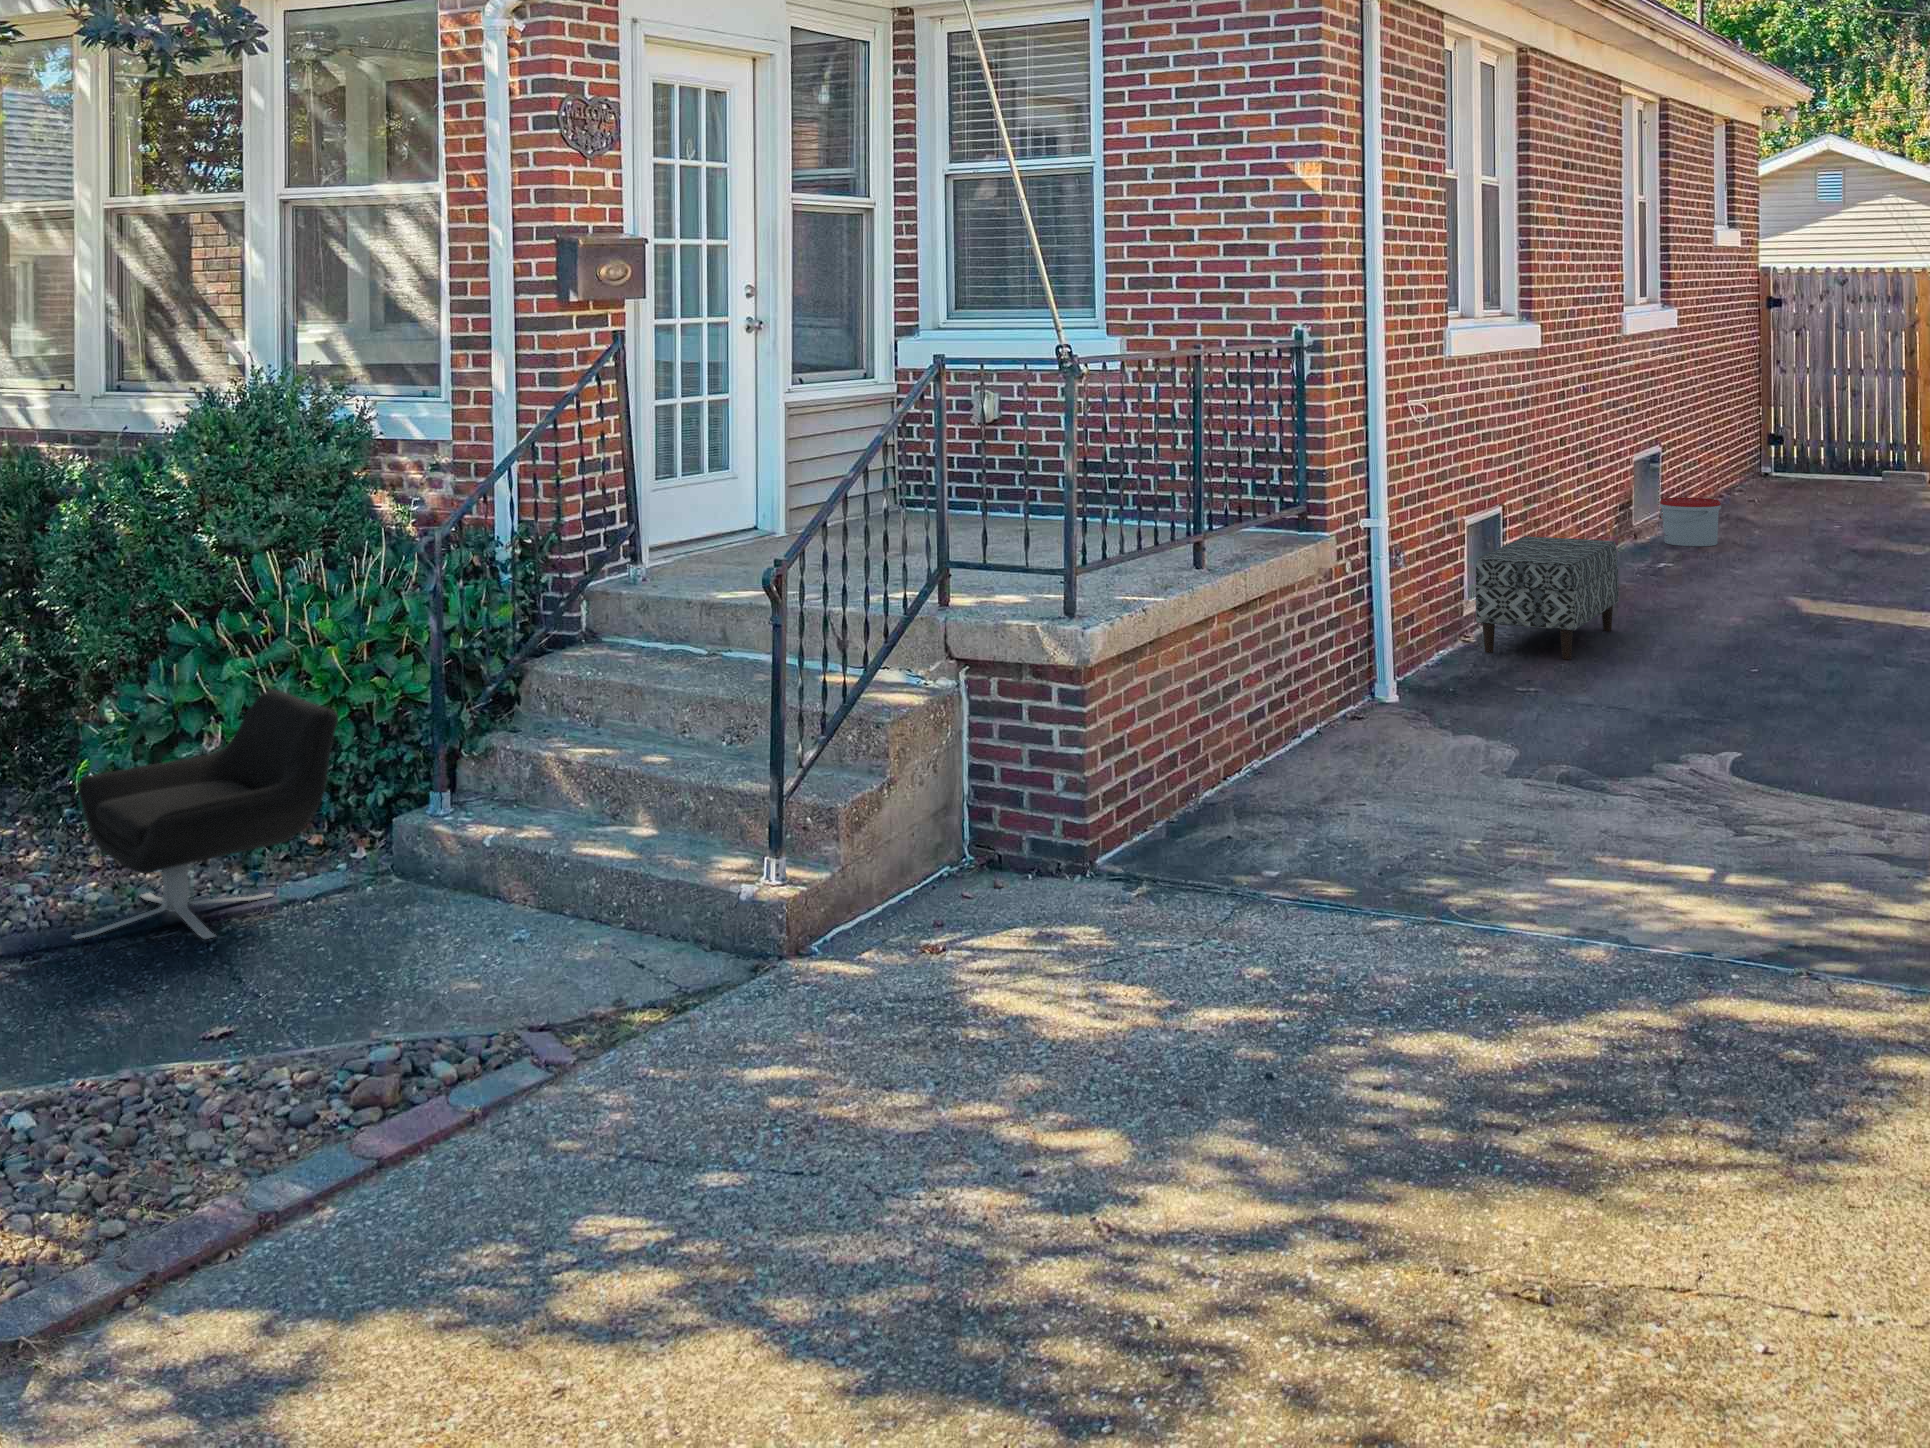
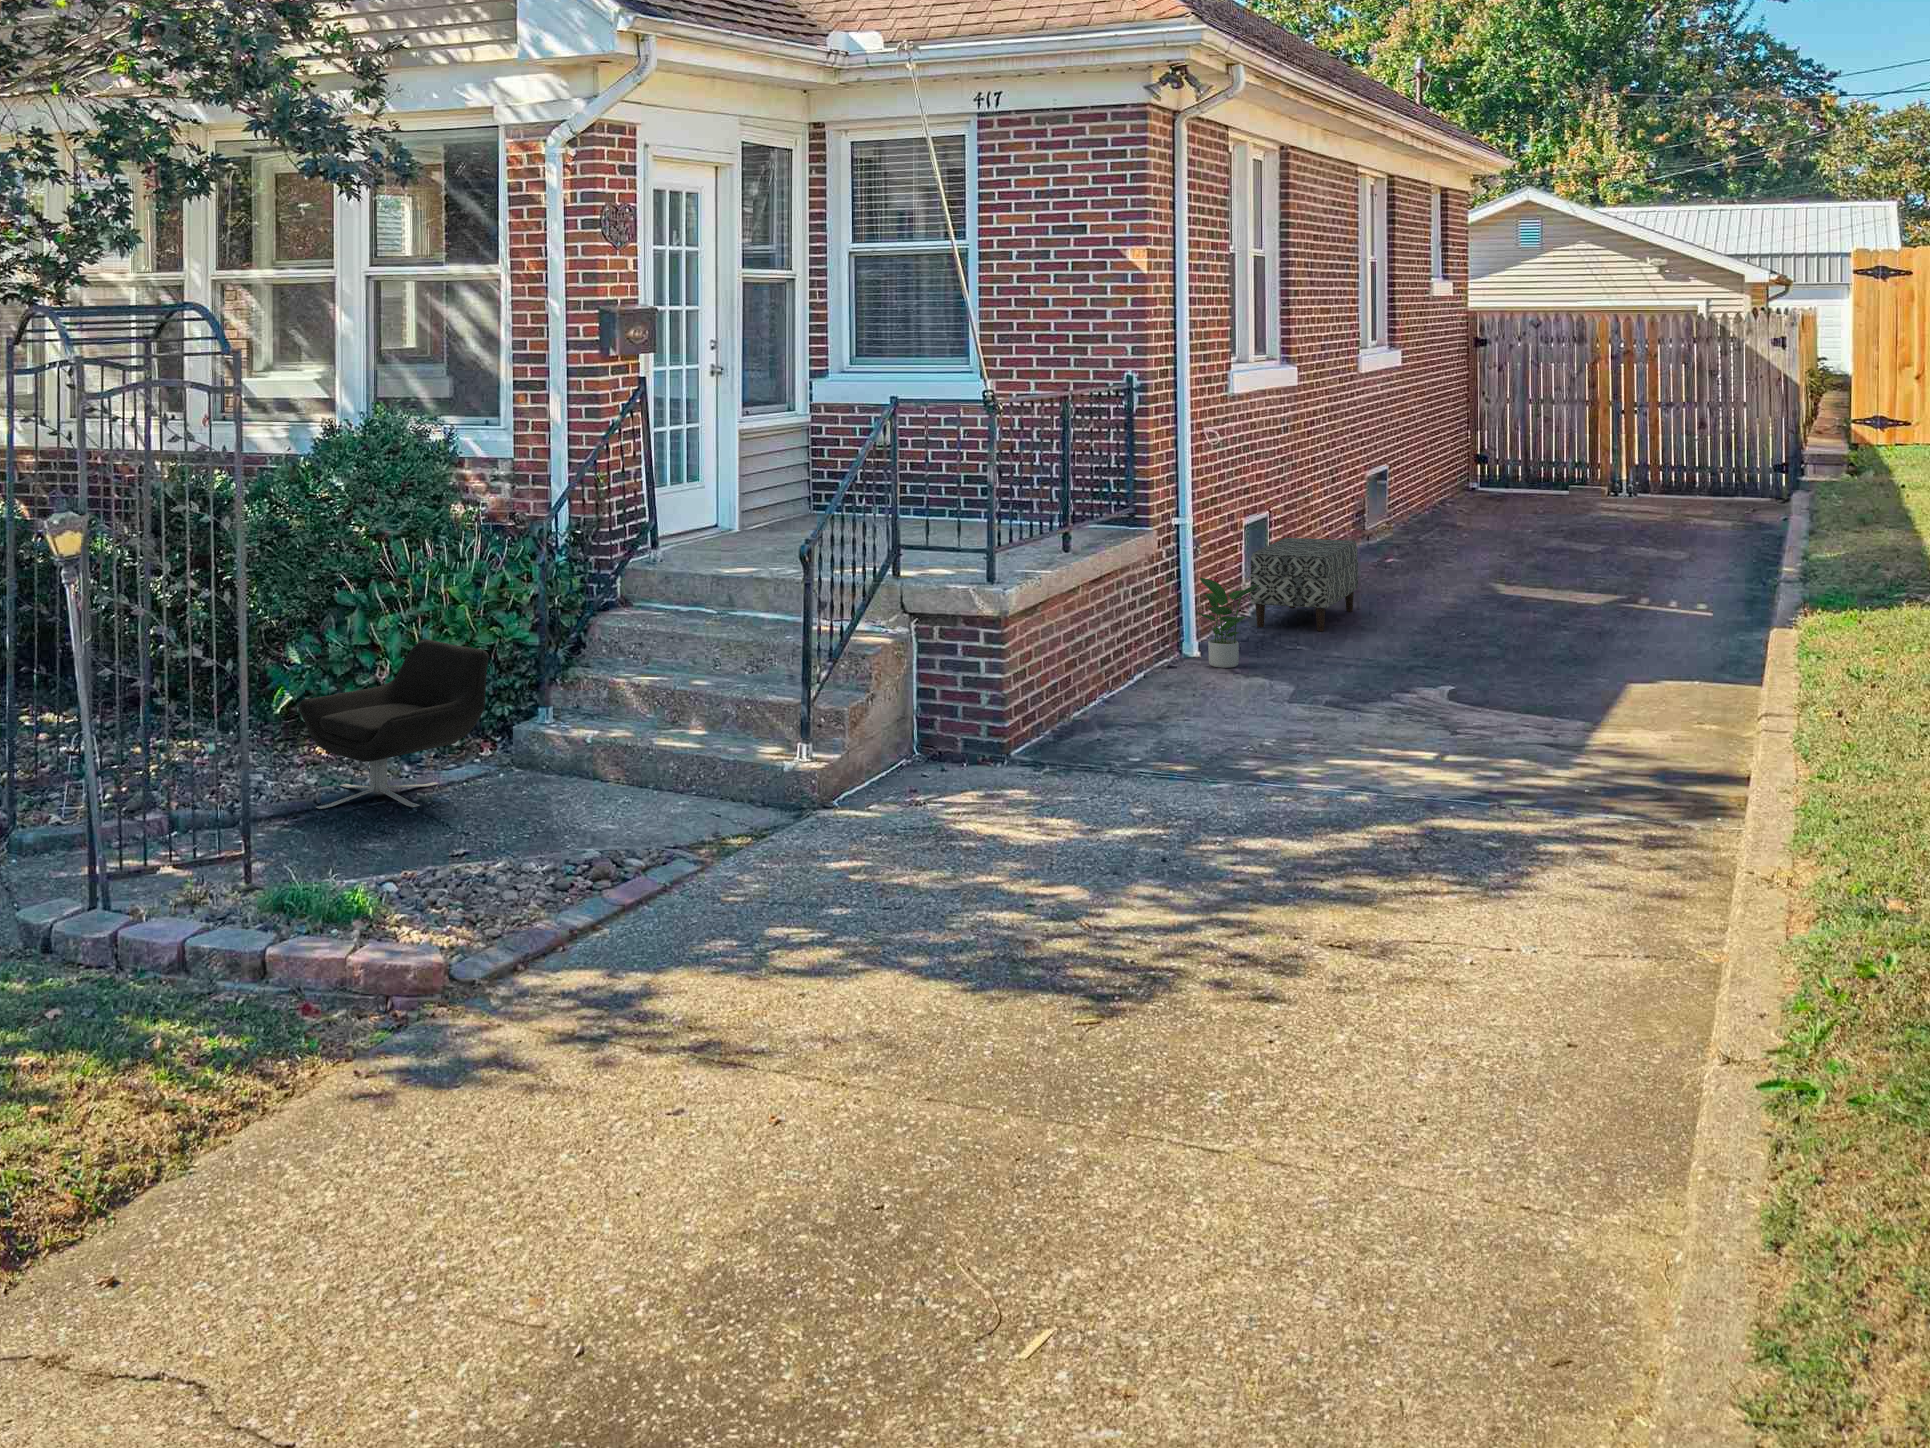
bucket: present [1660,498,1721,546] -> none [1386,510,1436,550]
potted plant: none [1393,594,1480,714] -> present [1198,578,1259,668]

